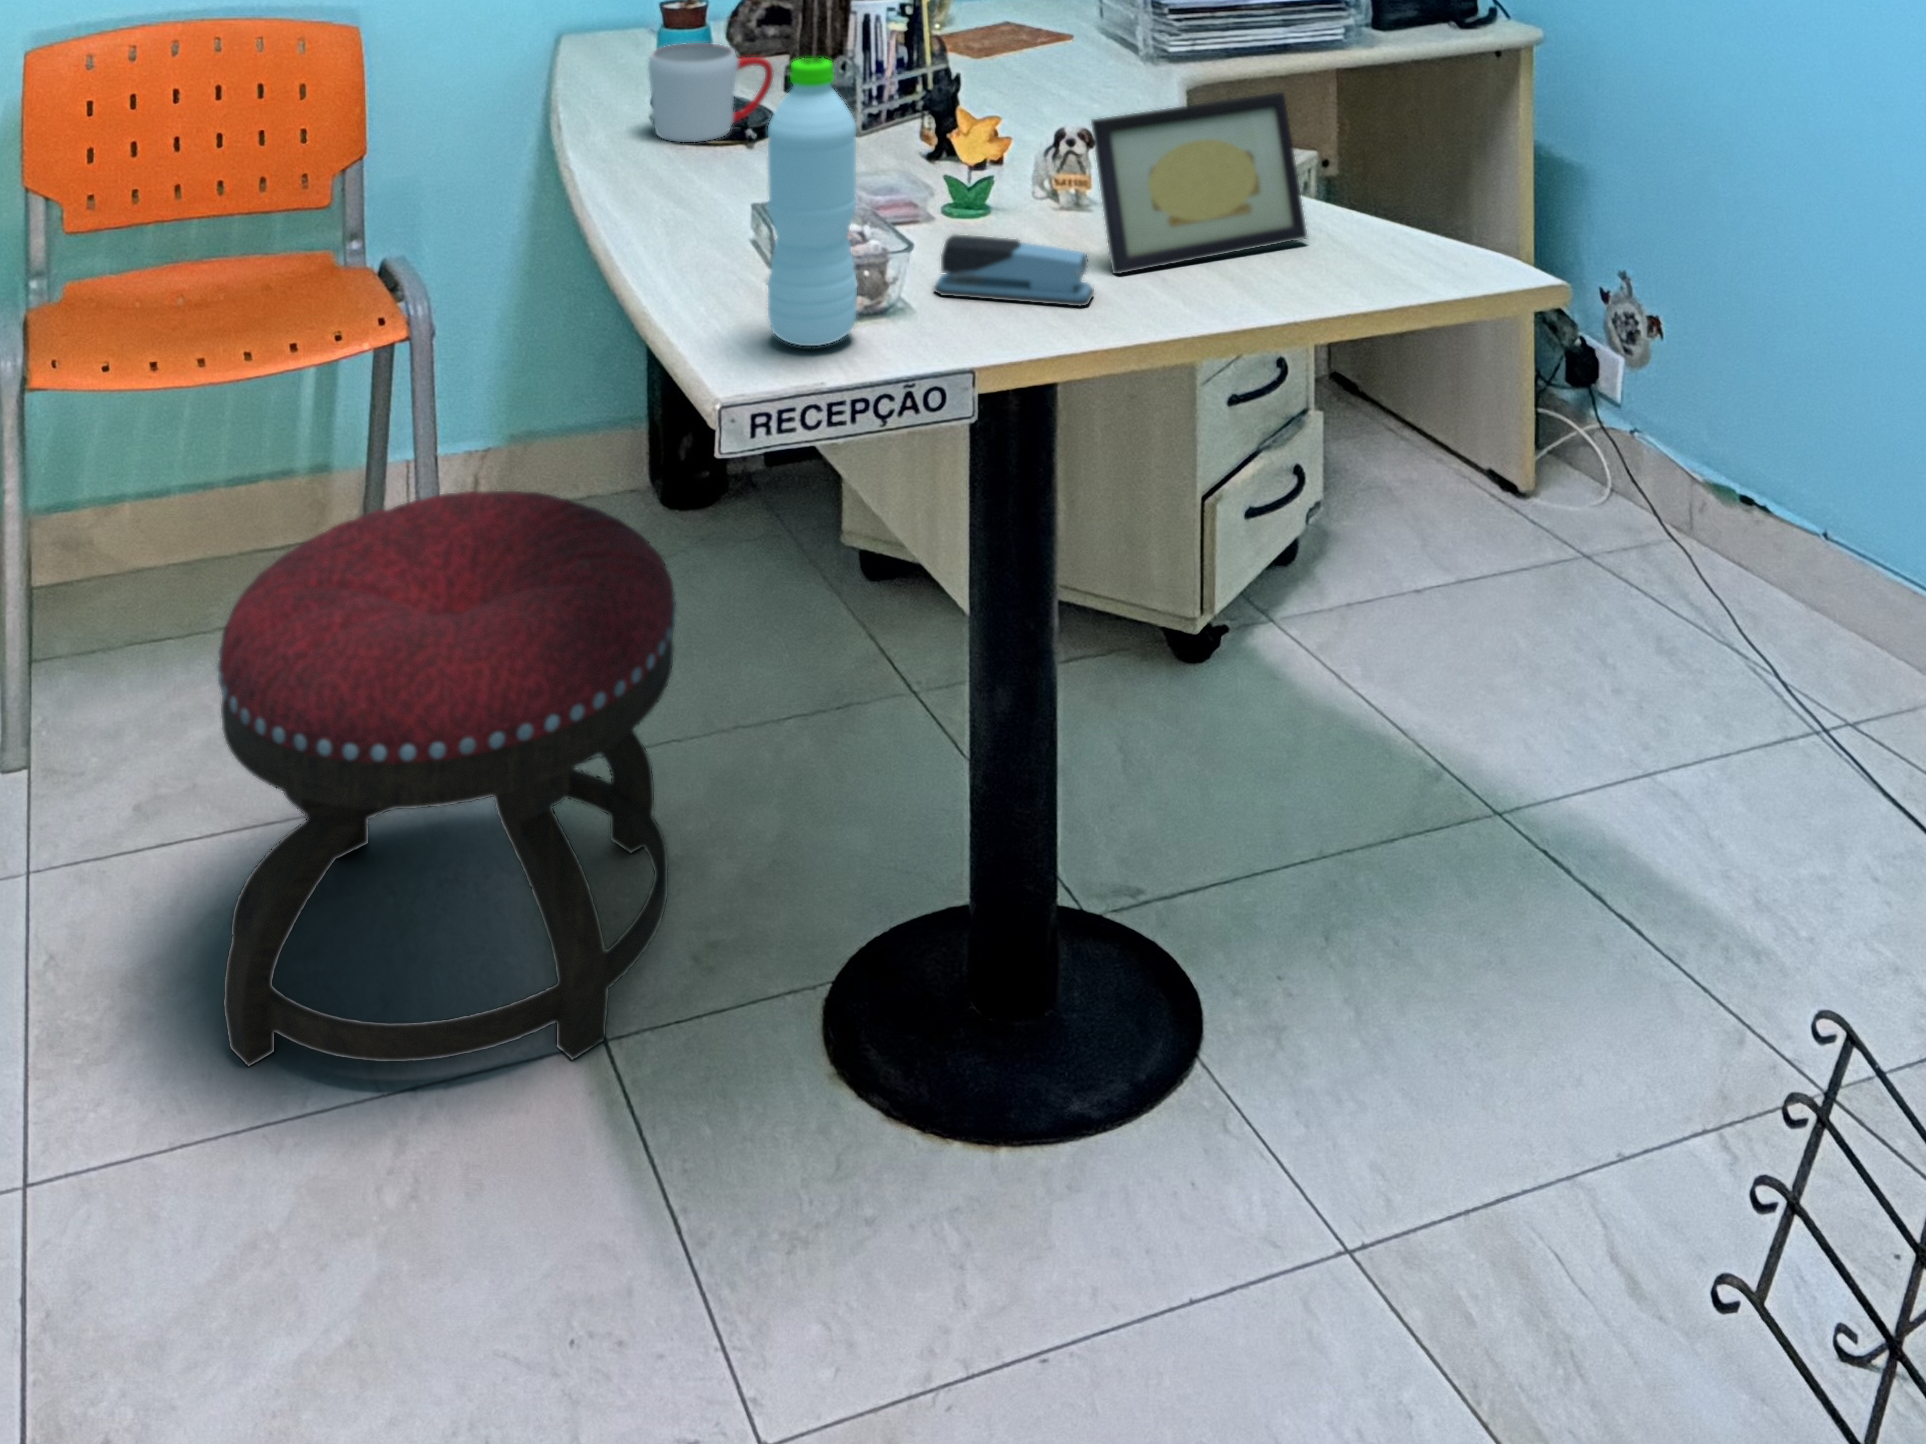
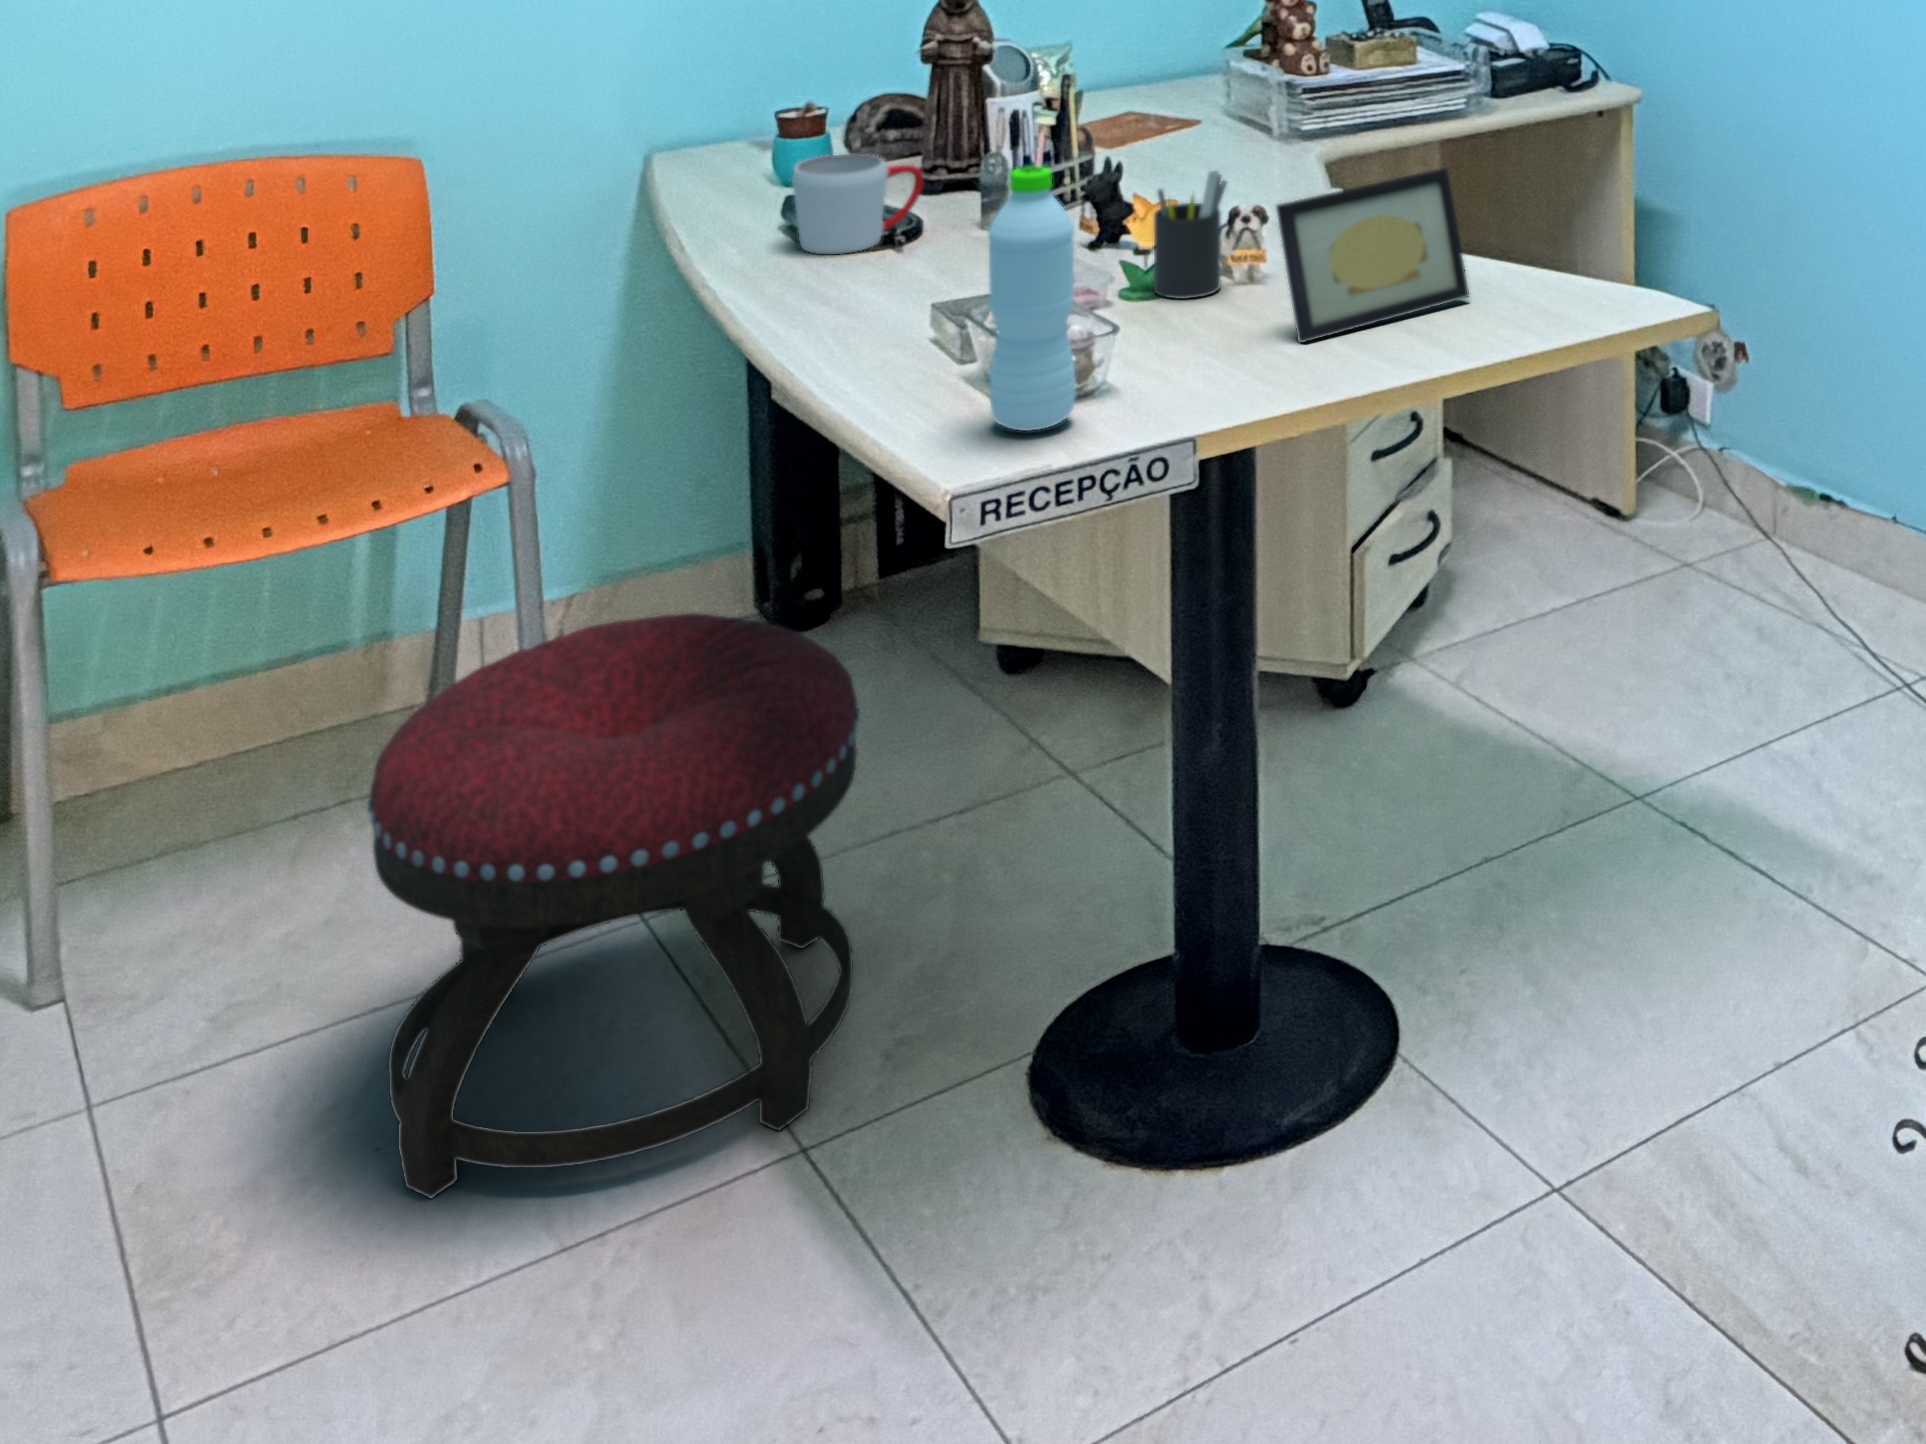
pen holder: none [977,79,1053,215] -> present [1154,170,1227,299]
stapler: present [934,235,1094,306] -> none [1136,318,1286,375]

